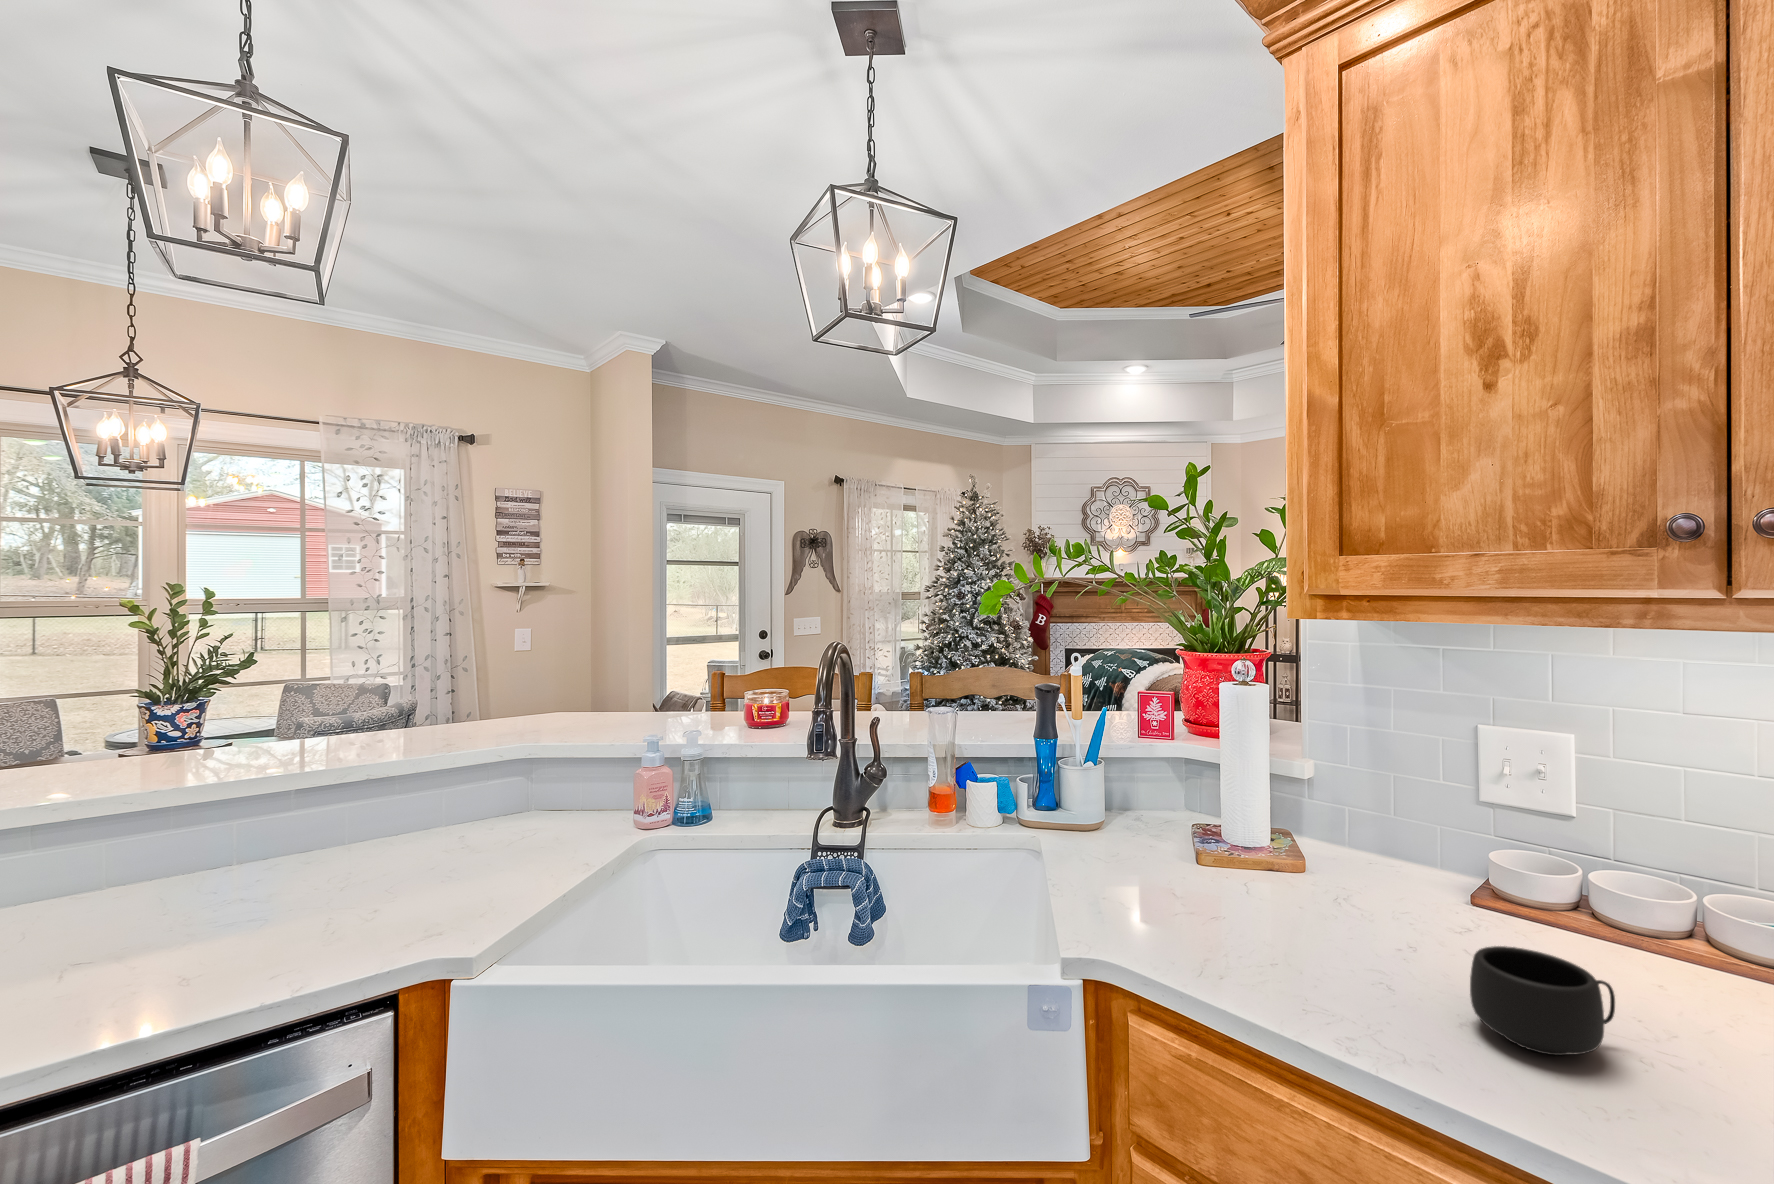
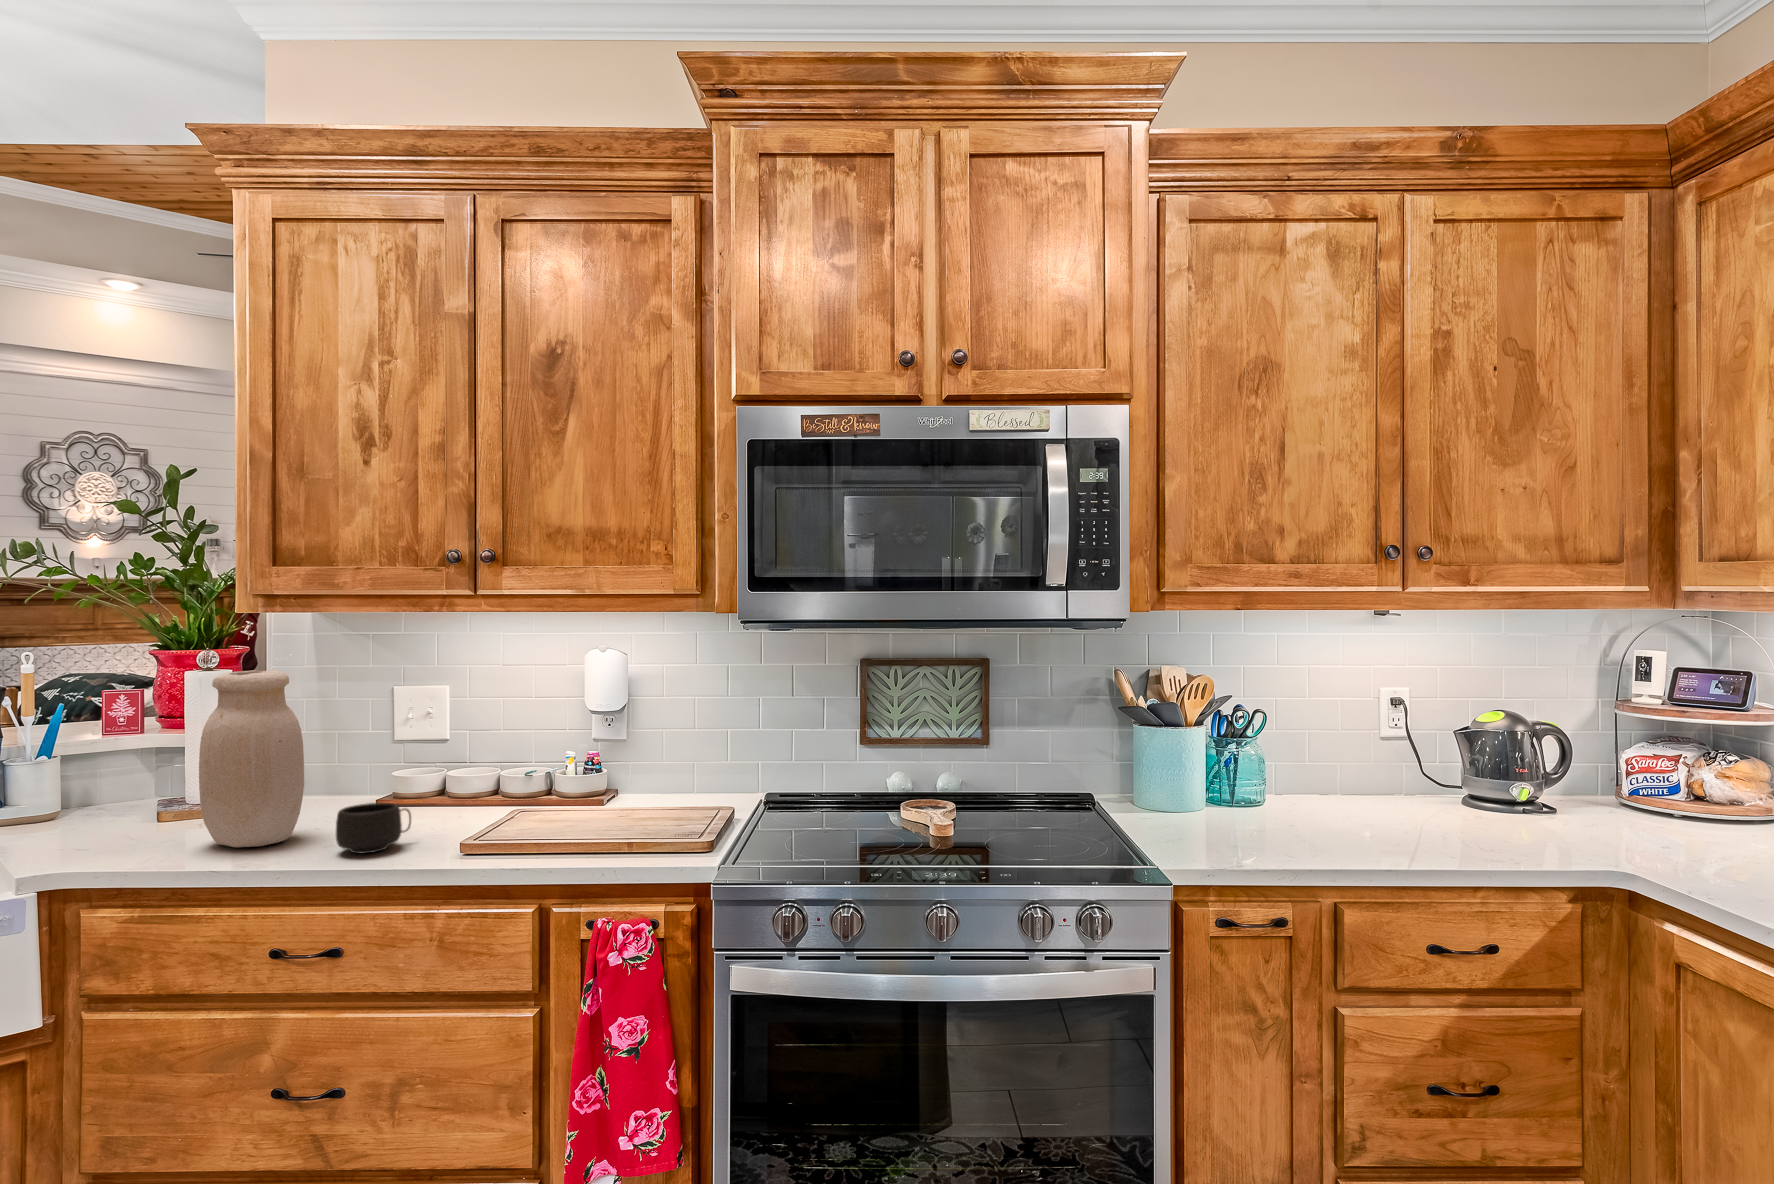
jar: none [1248,698,1392,958] -> present [199,670,304,847]

